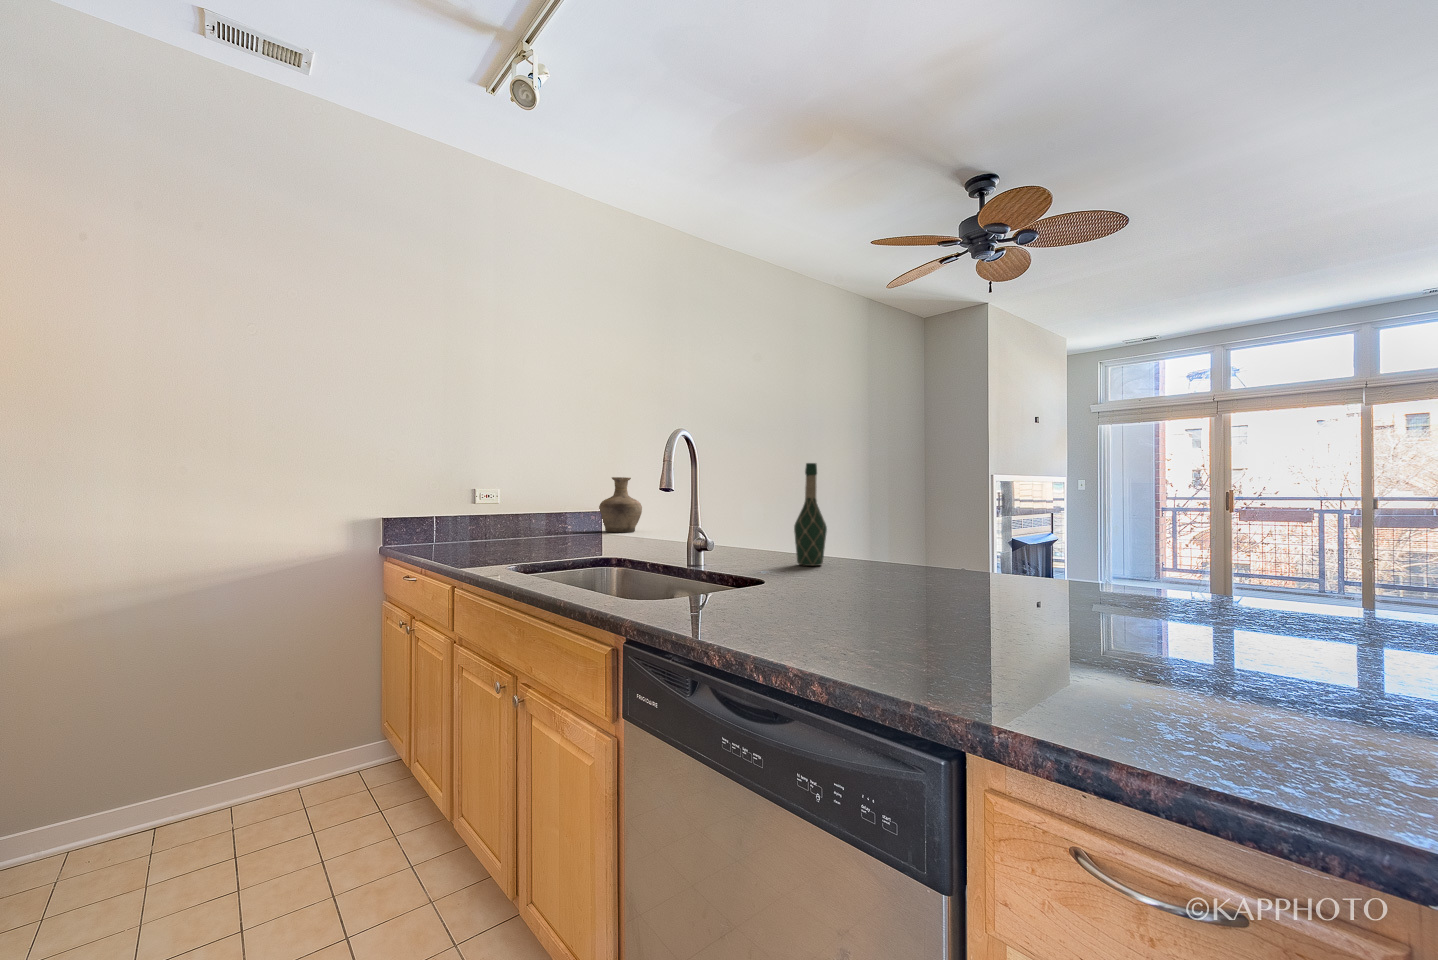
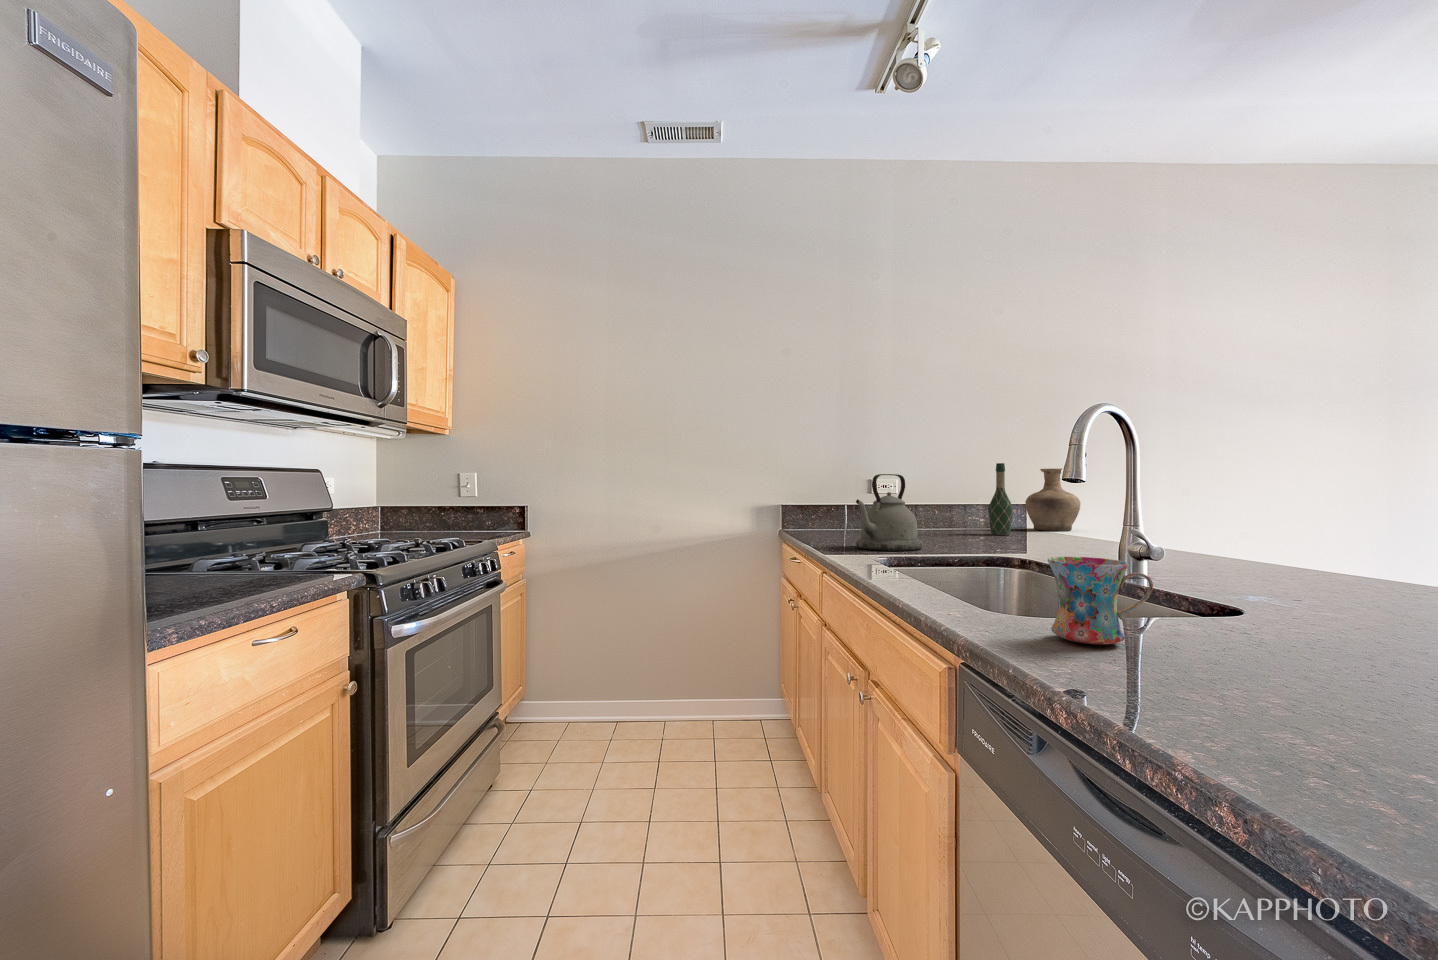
wine bottle: present [794,463,827,566] -> present [988,463,1013,535]
kettle: none [456,480,525,557] -> present [856,474,923,551]
mug: none [680,550,744,613] -> present [1048,557,1153,645]

